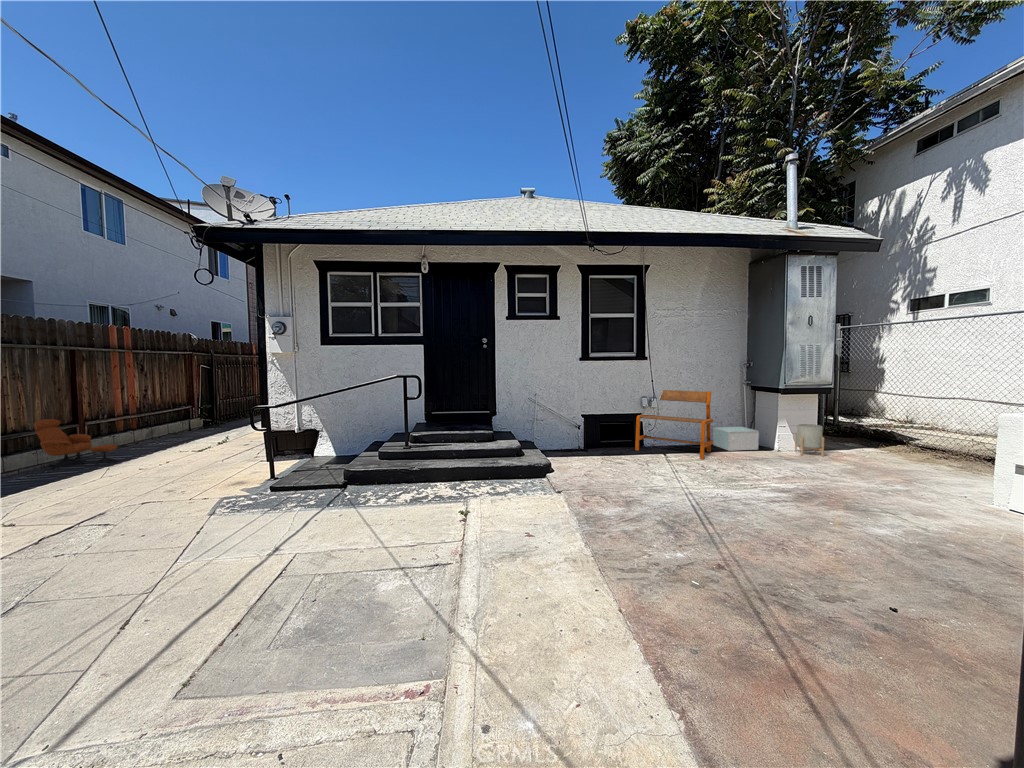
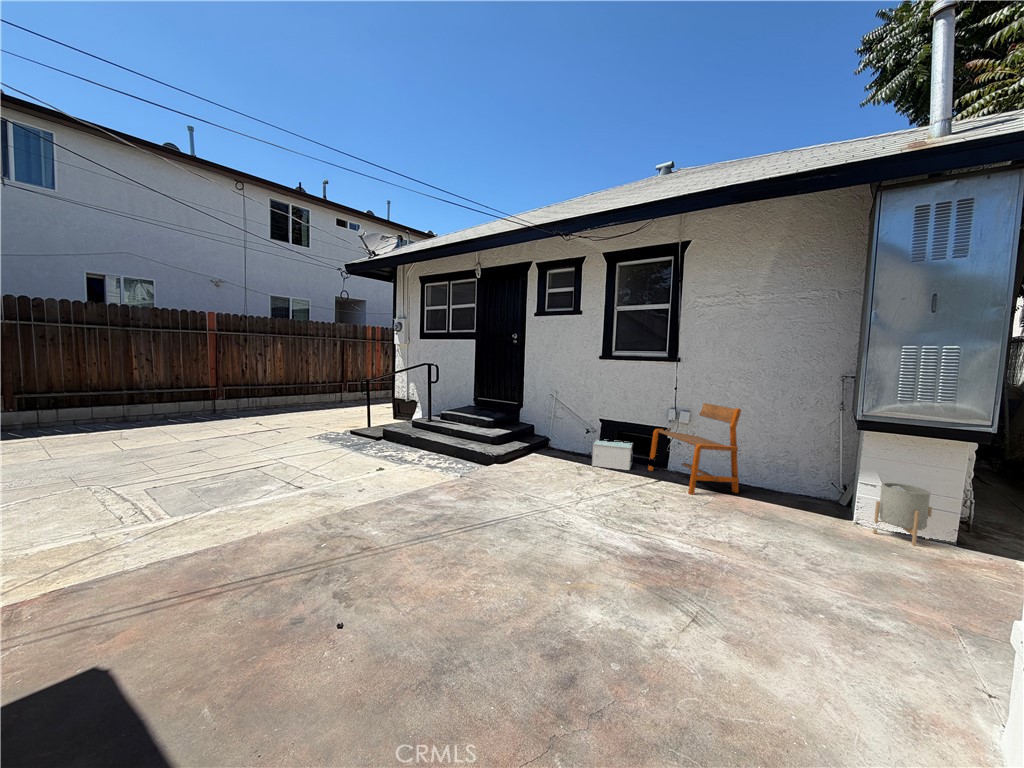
lounge chair: present [34,419,117,468] -> none [318,378,348,407]
storage box: present [713,427,759,451] -> present [592,439,633,470]

